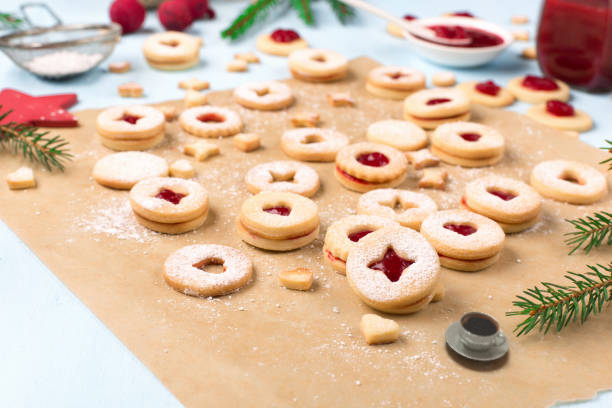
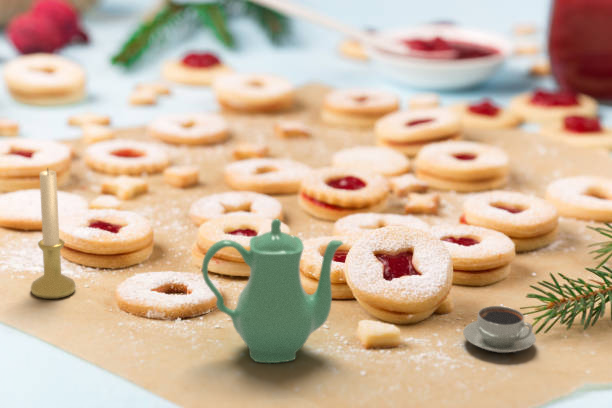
candle holder: none [100,165,136,267] -> present [31,169,76,299]
teapot: none [217,240,341,355] -> present [202,219,343,363]

